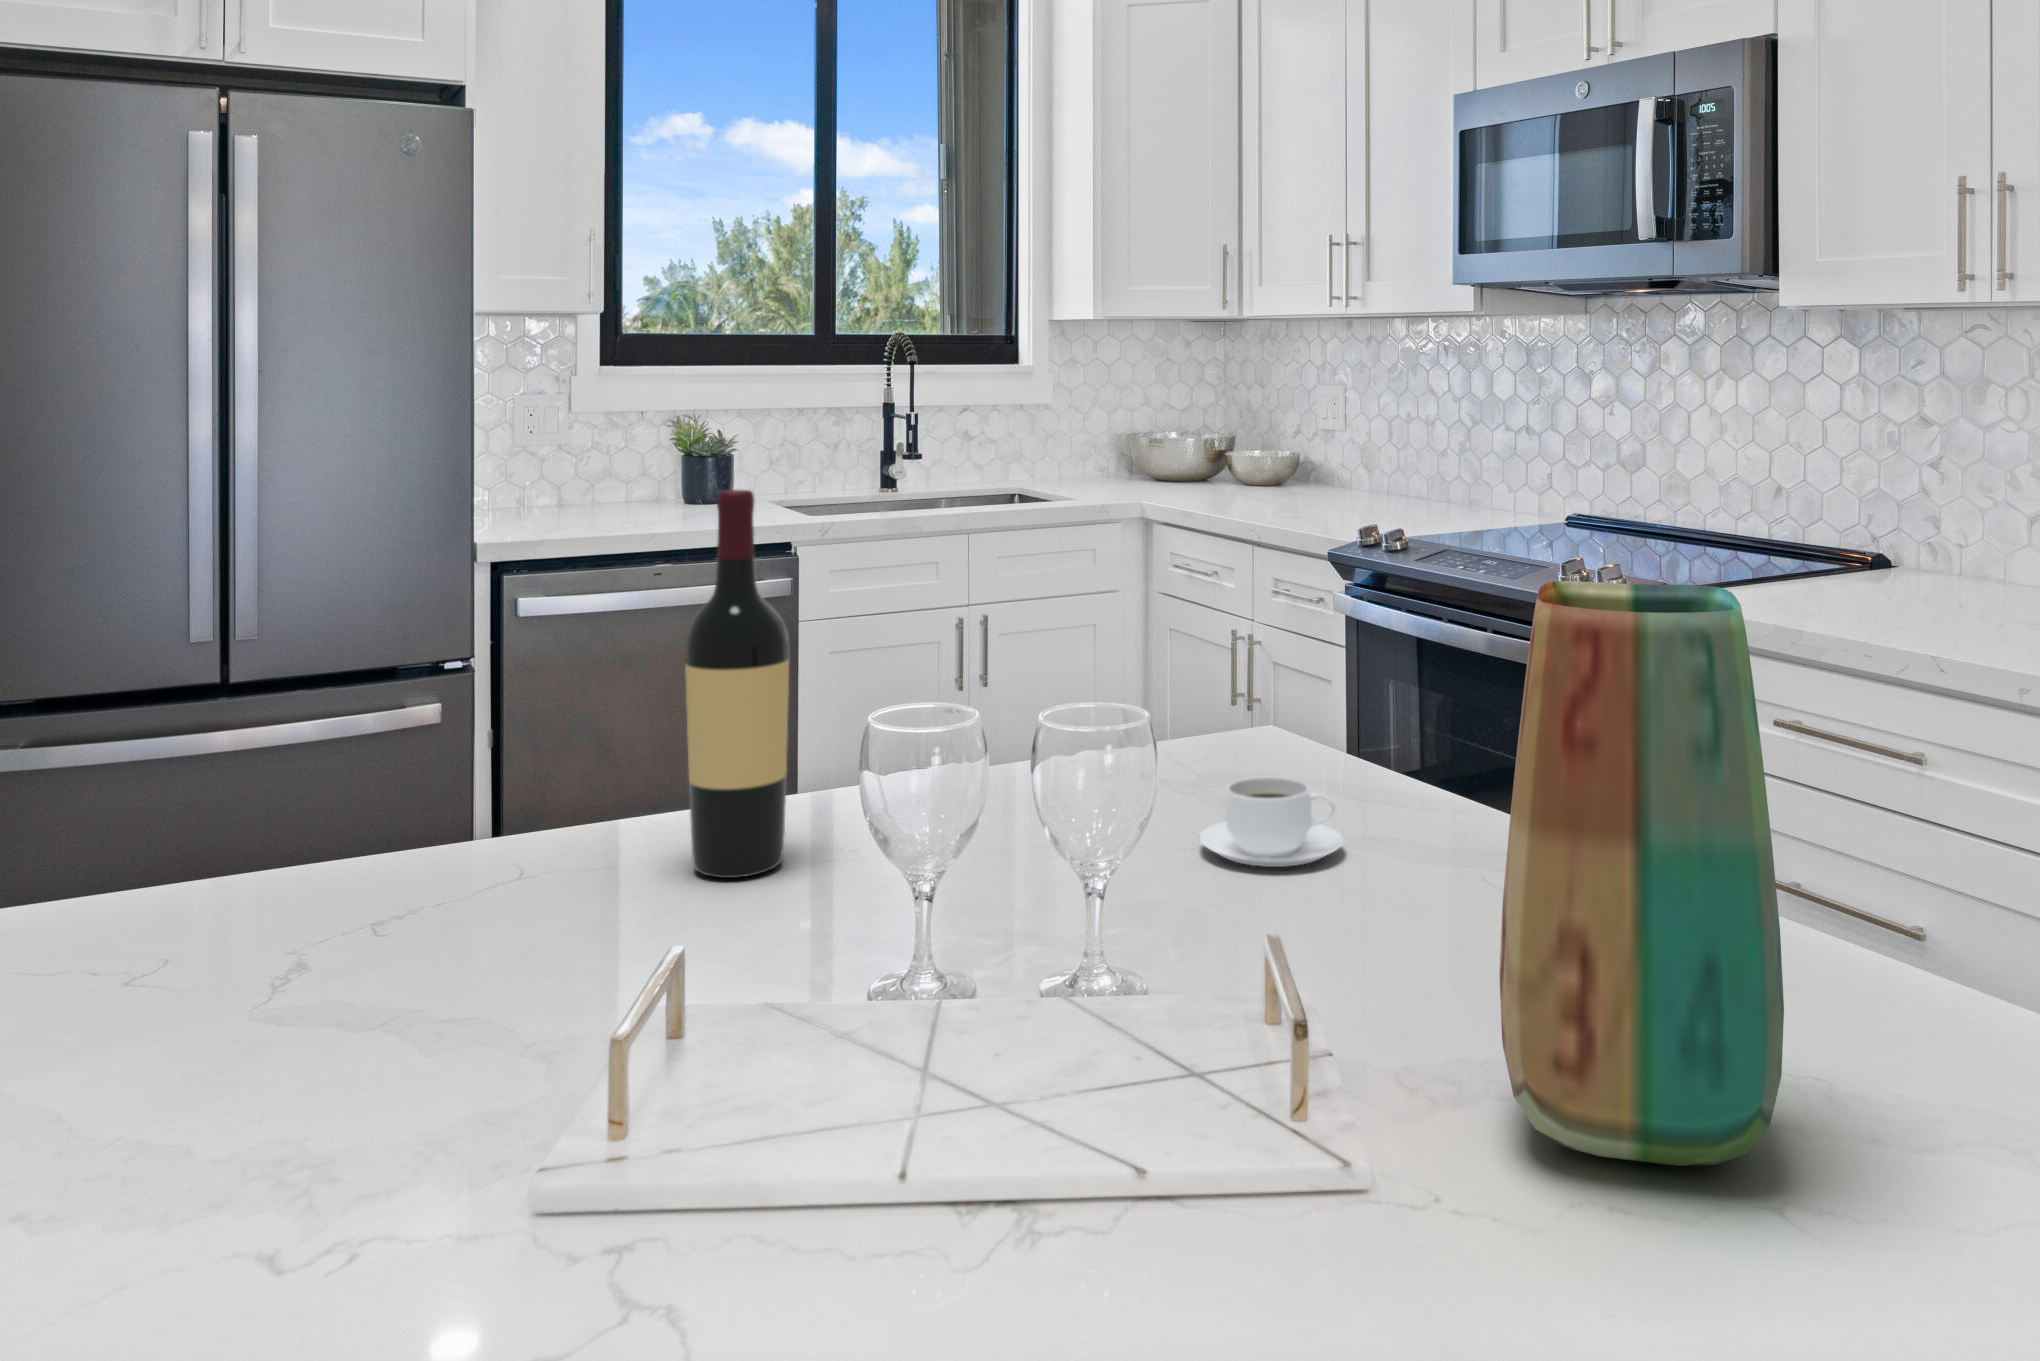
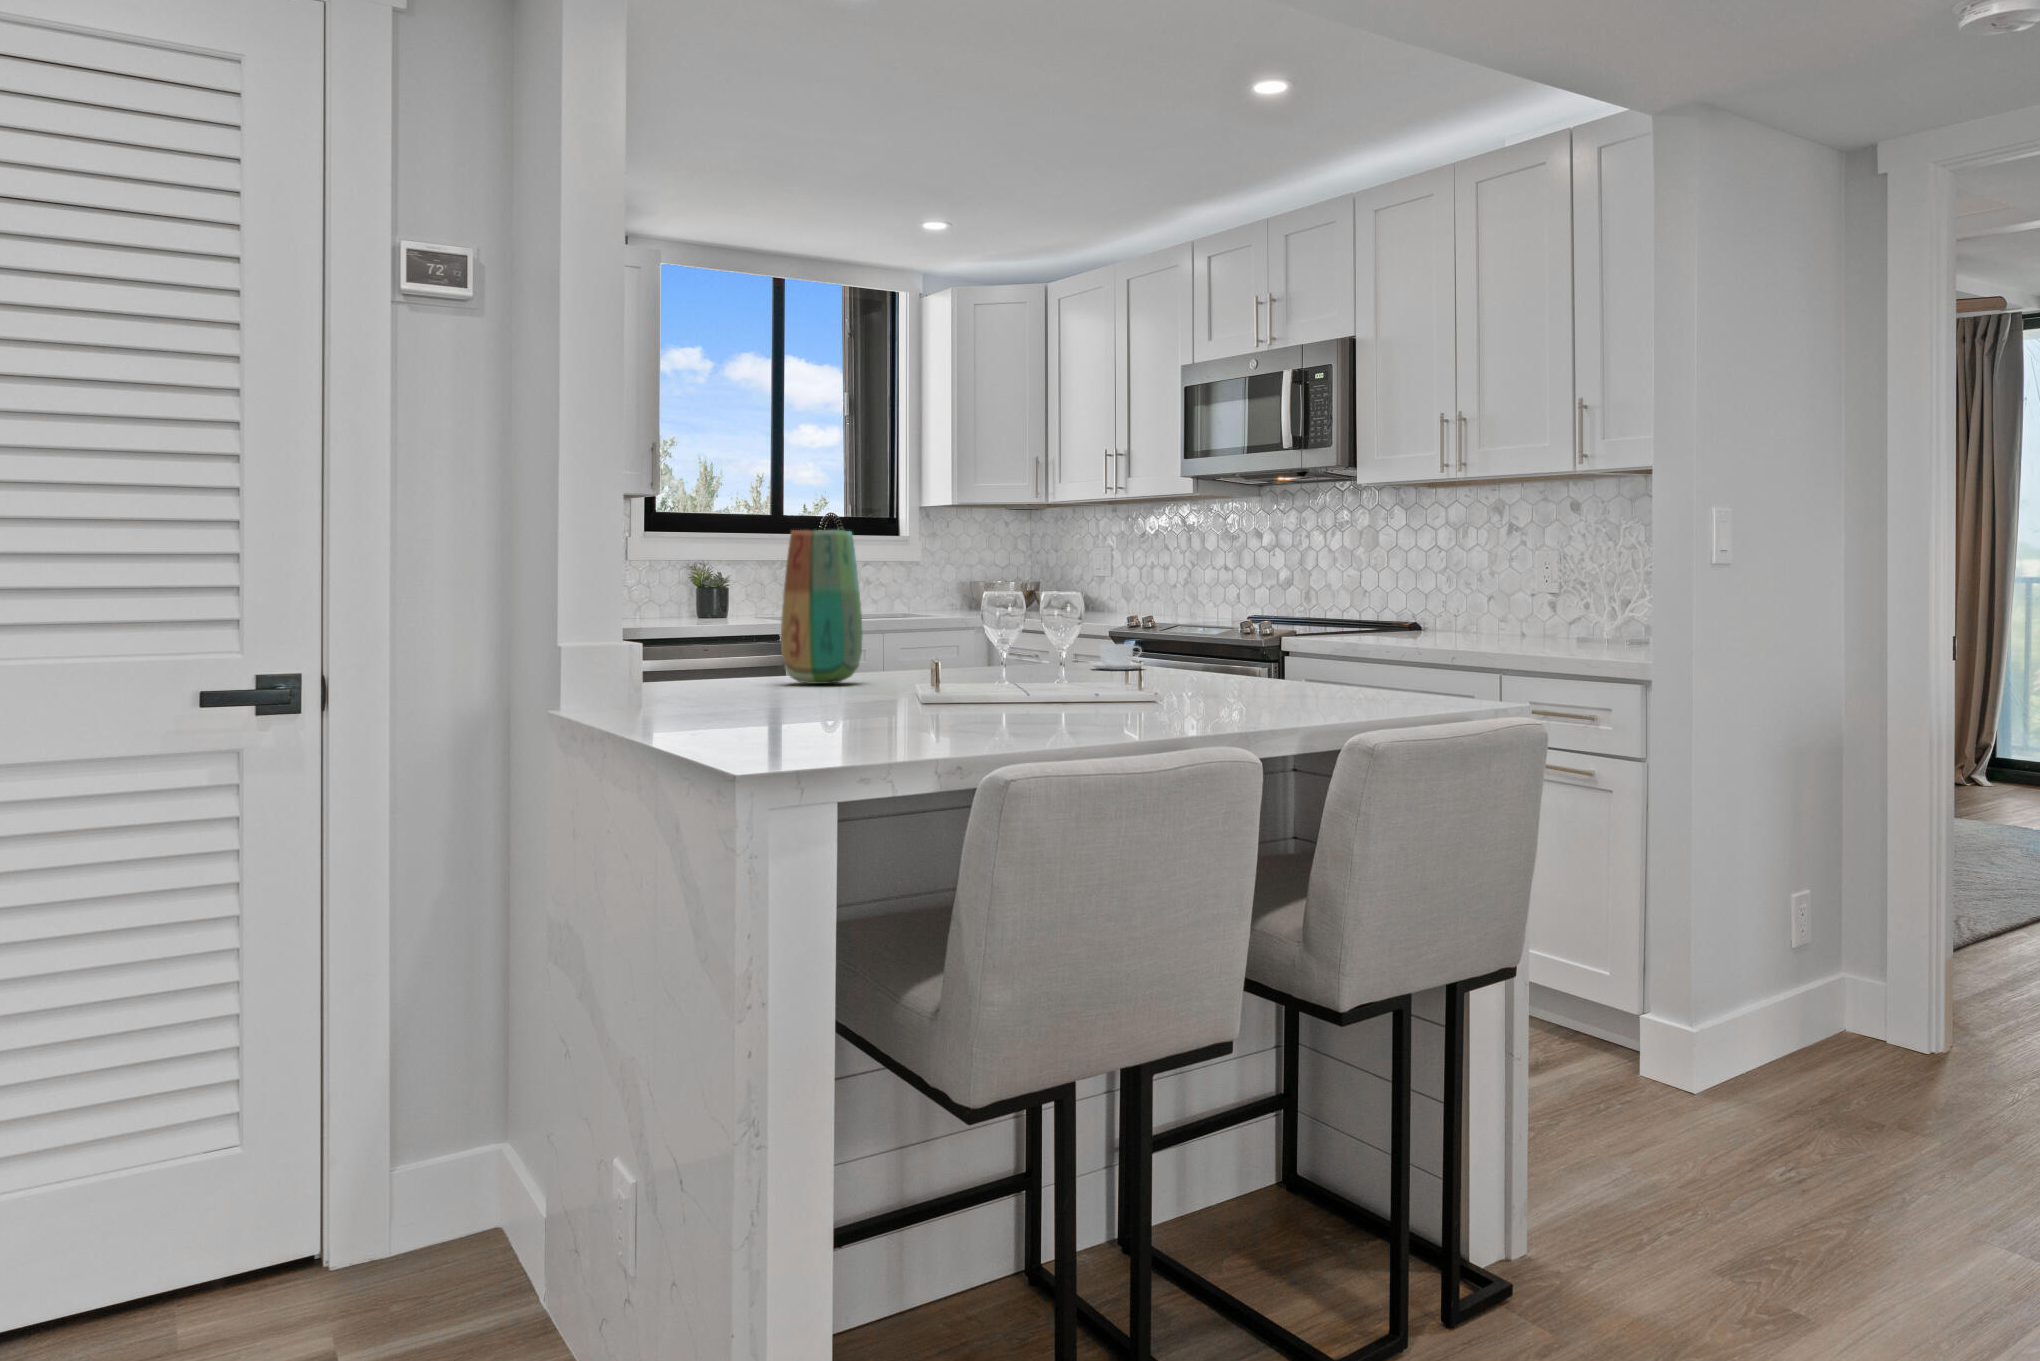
wine bottle: present [685,490,789,878] -> none [899,529,937,672]
vase: present [1499,581,1784,1166] -> present [781,530,862,684]

